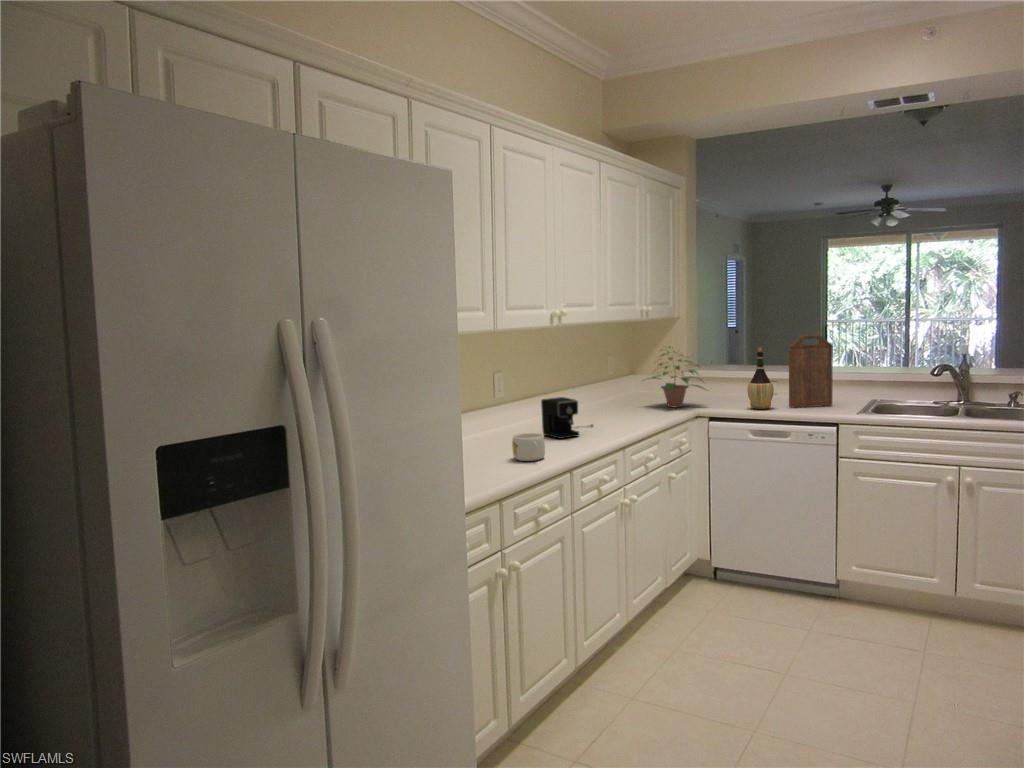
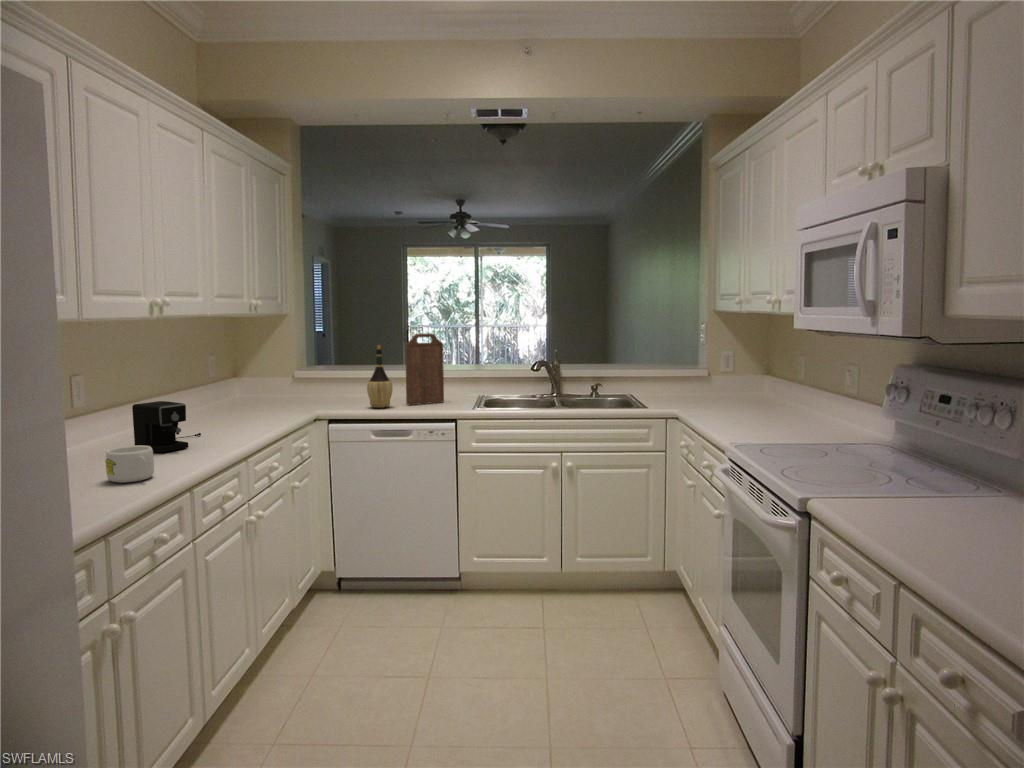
potted plant: present [648,347,707,407] -> none [249,342,328,410]

